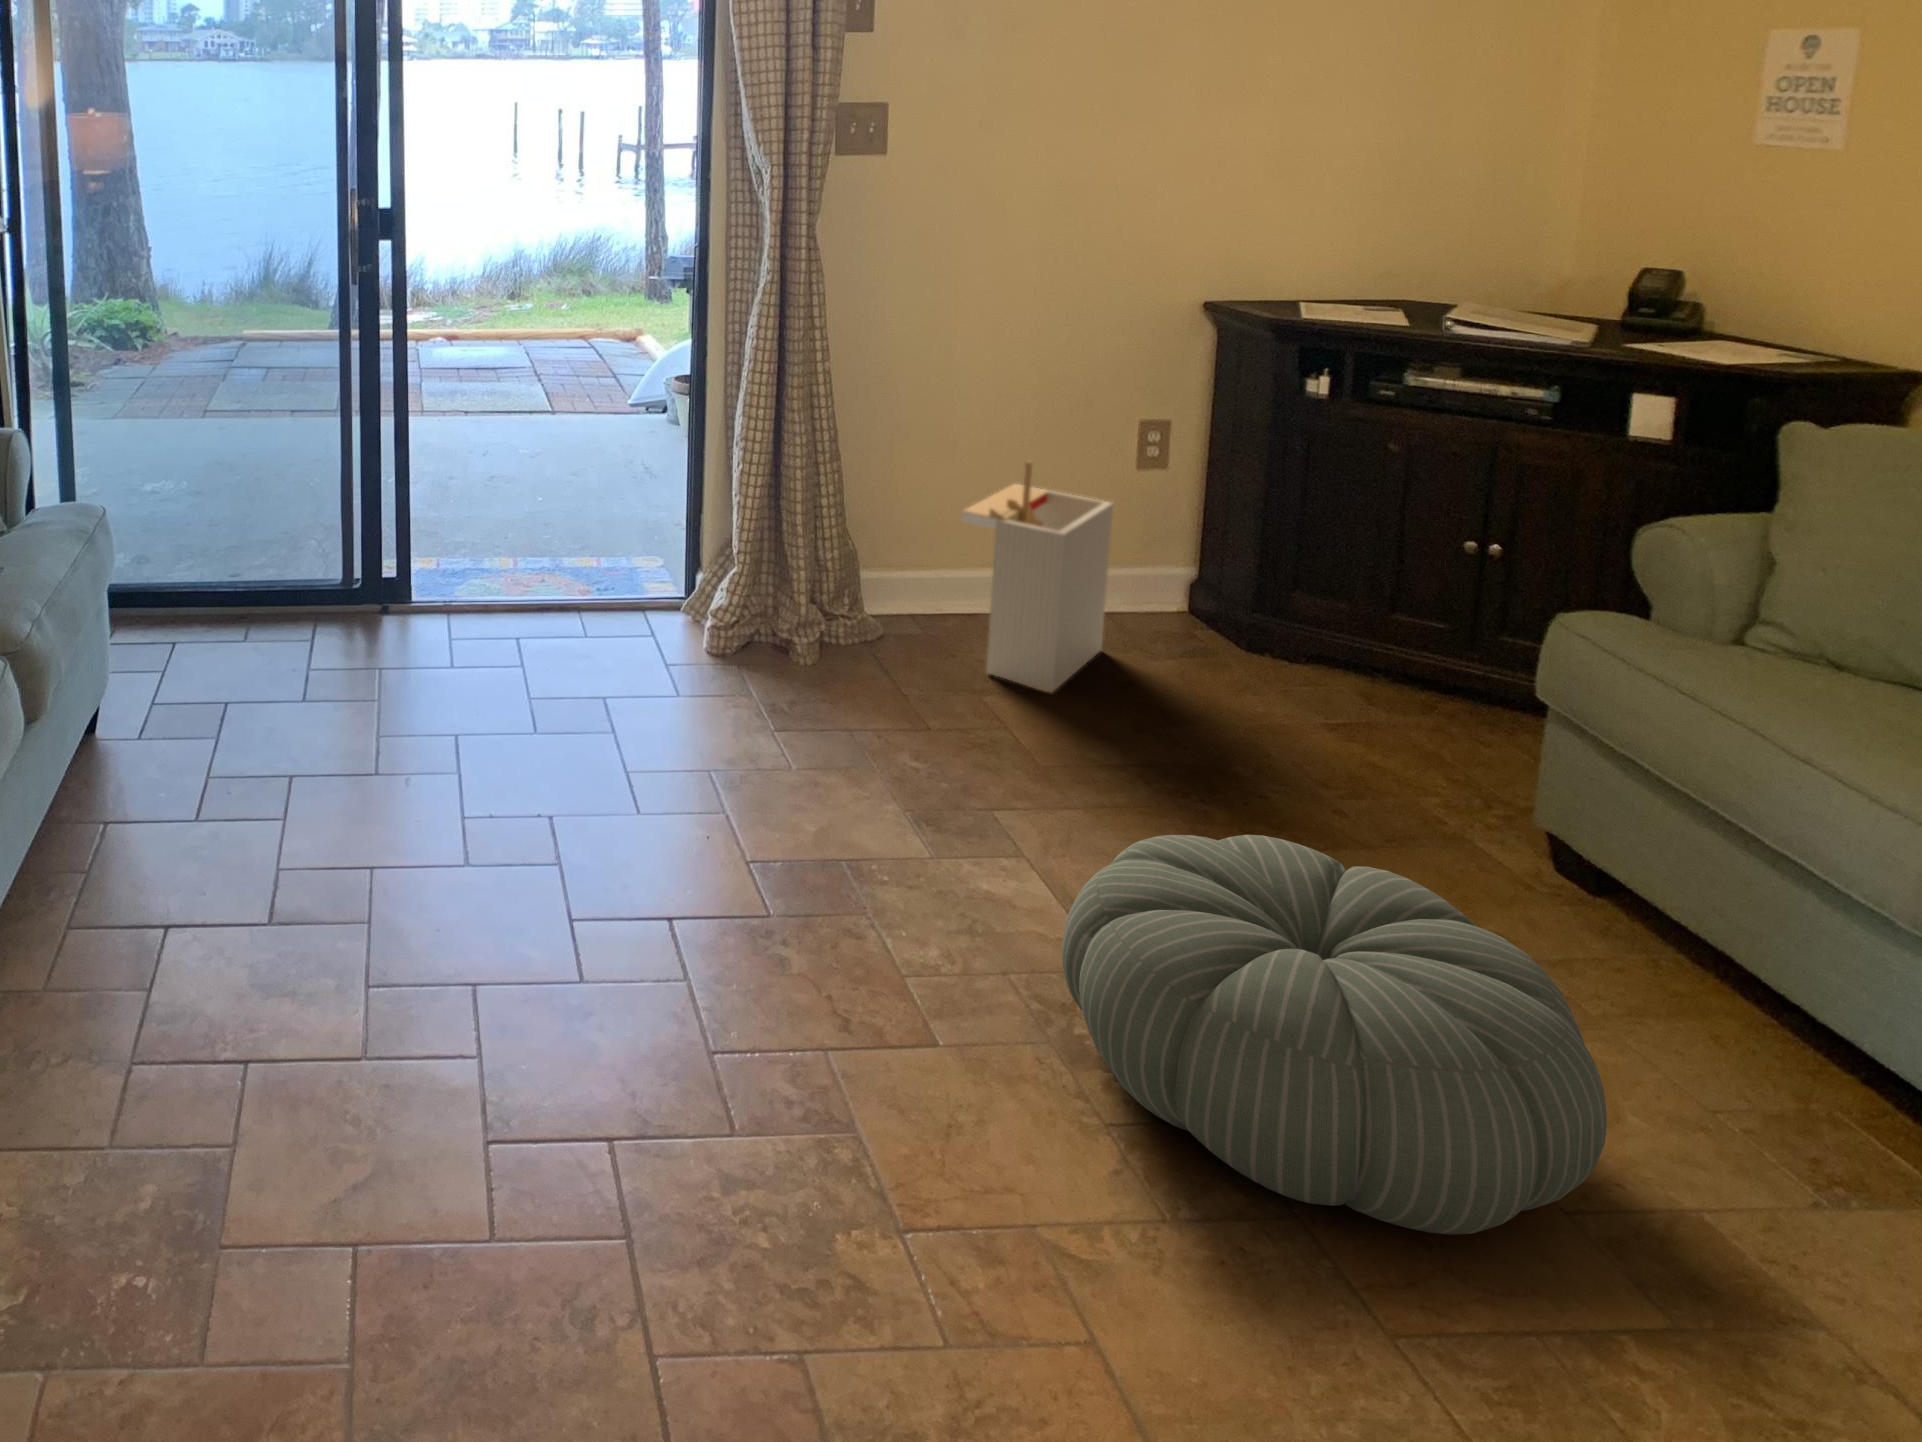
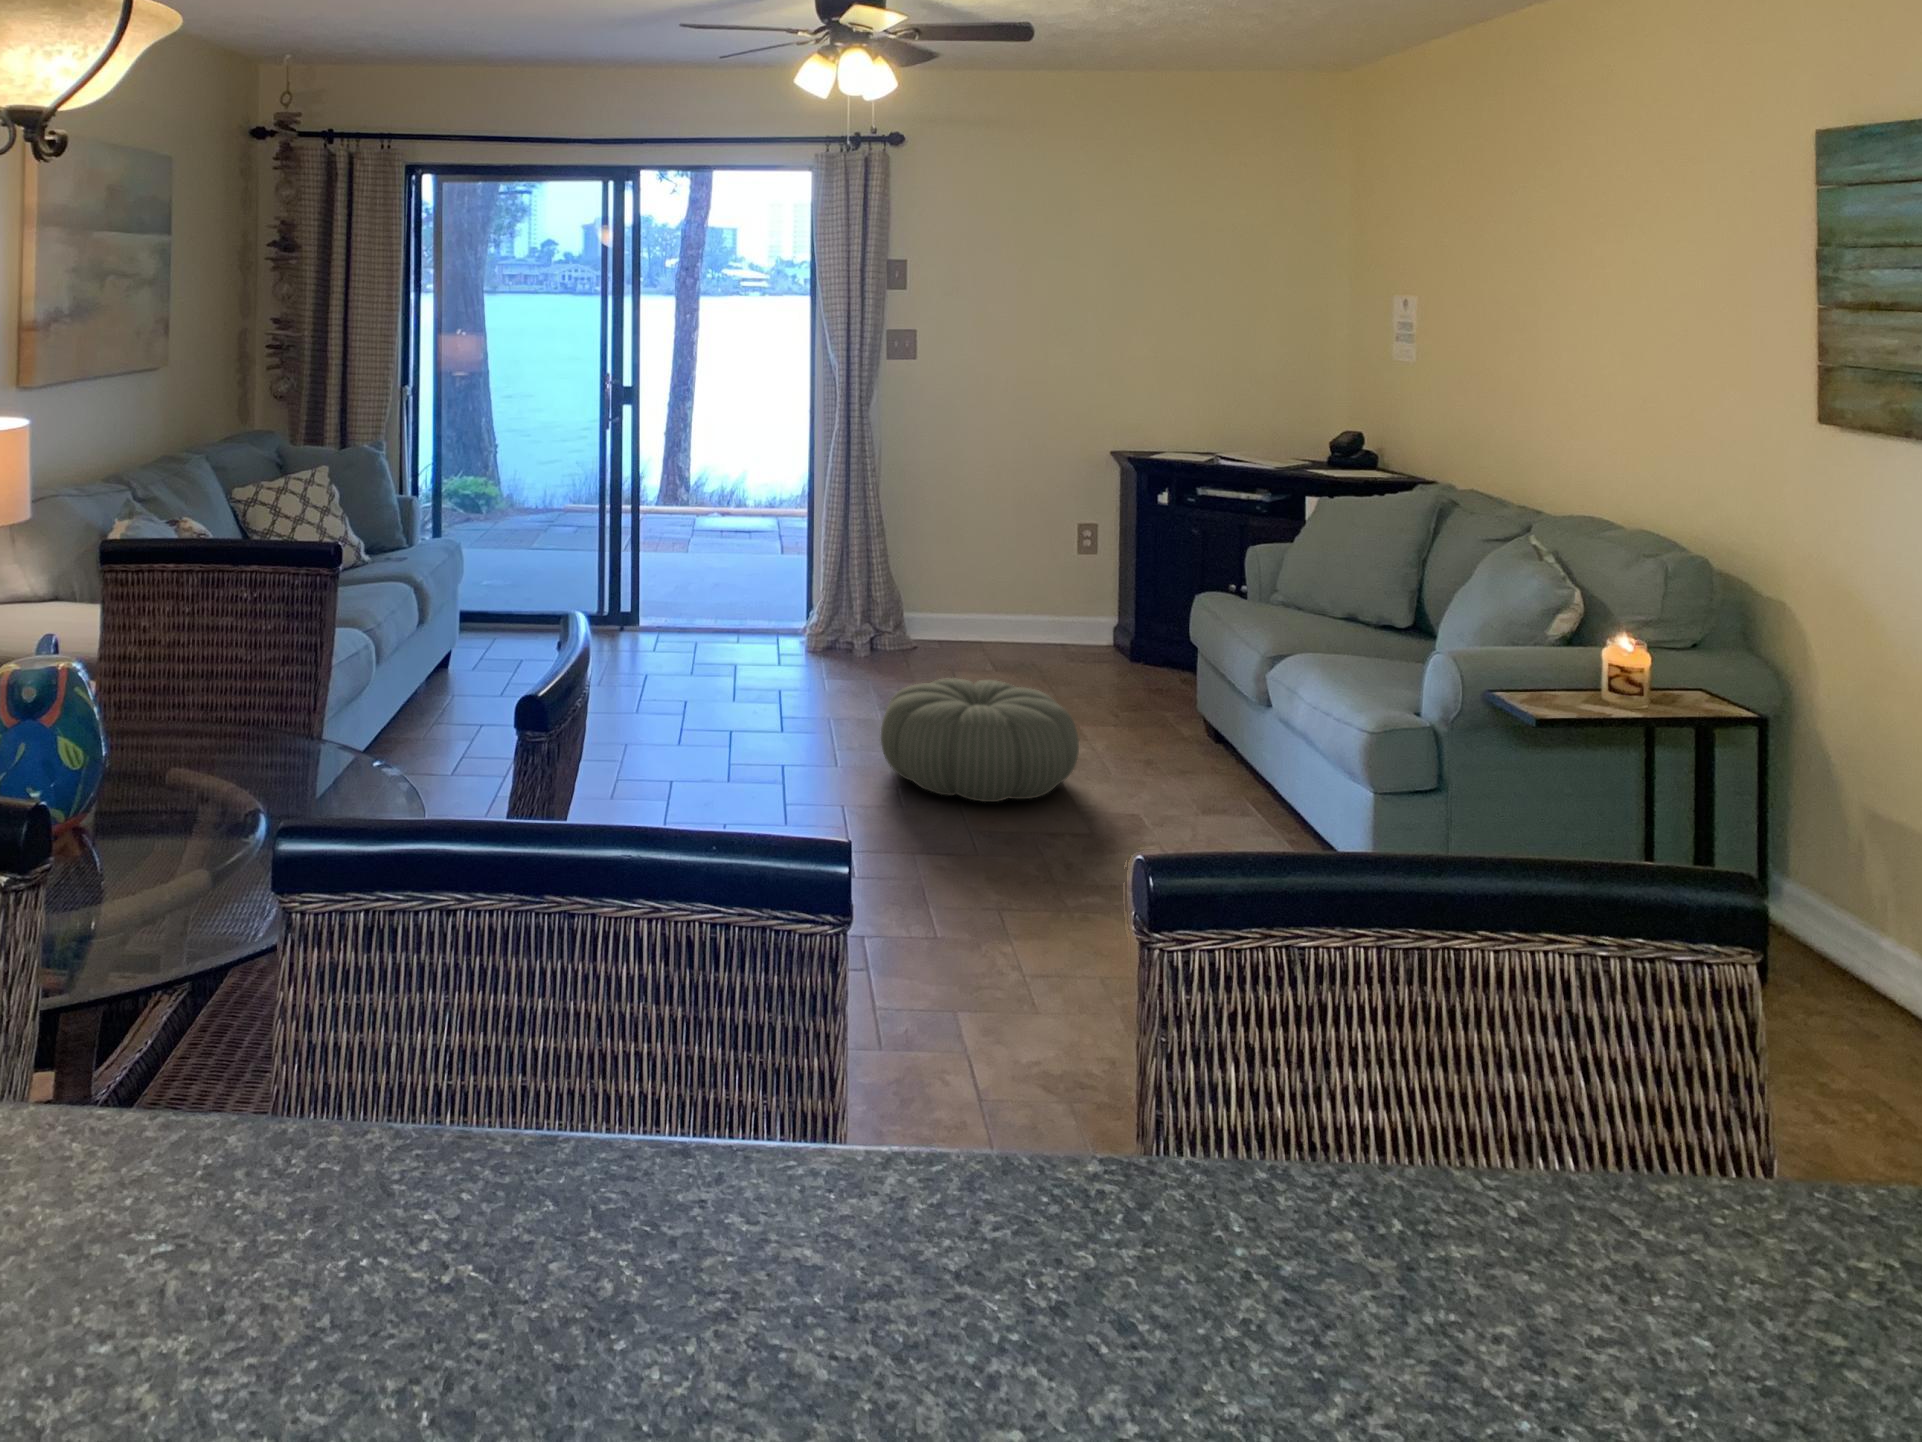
storage bin: present [962,461,1113,692] -> none [951,538,1046,672]

